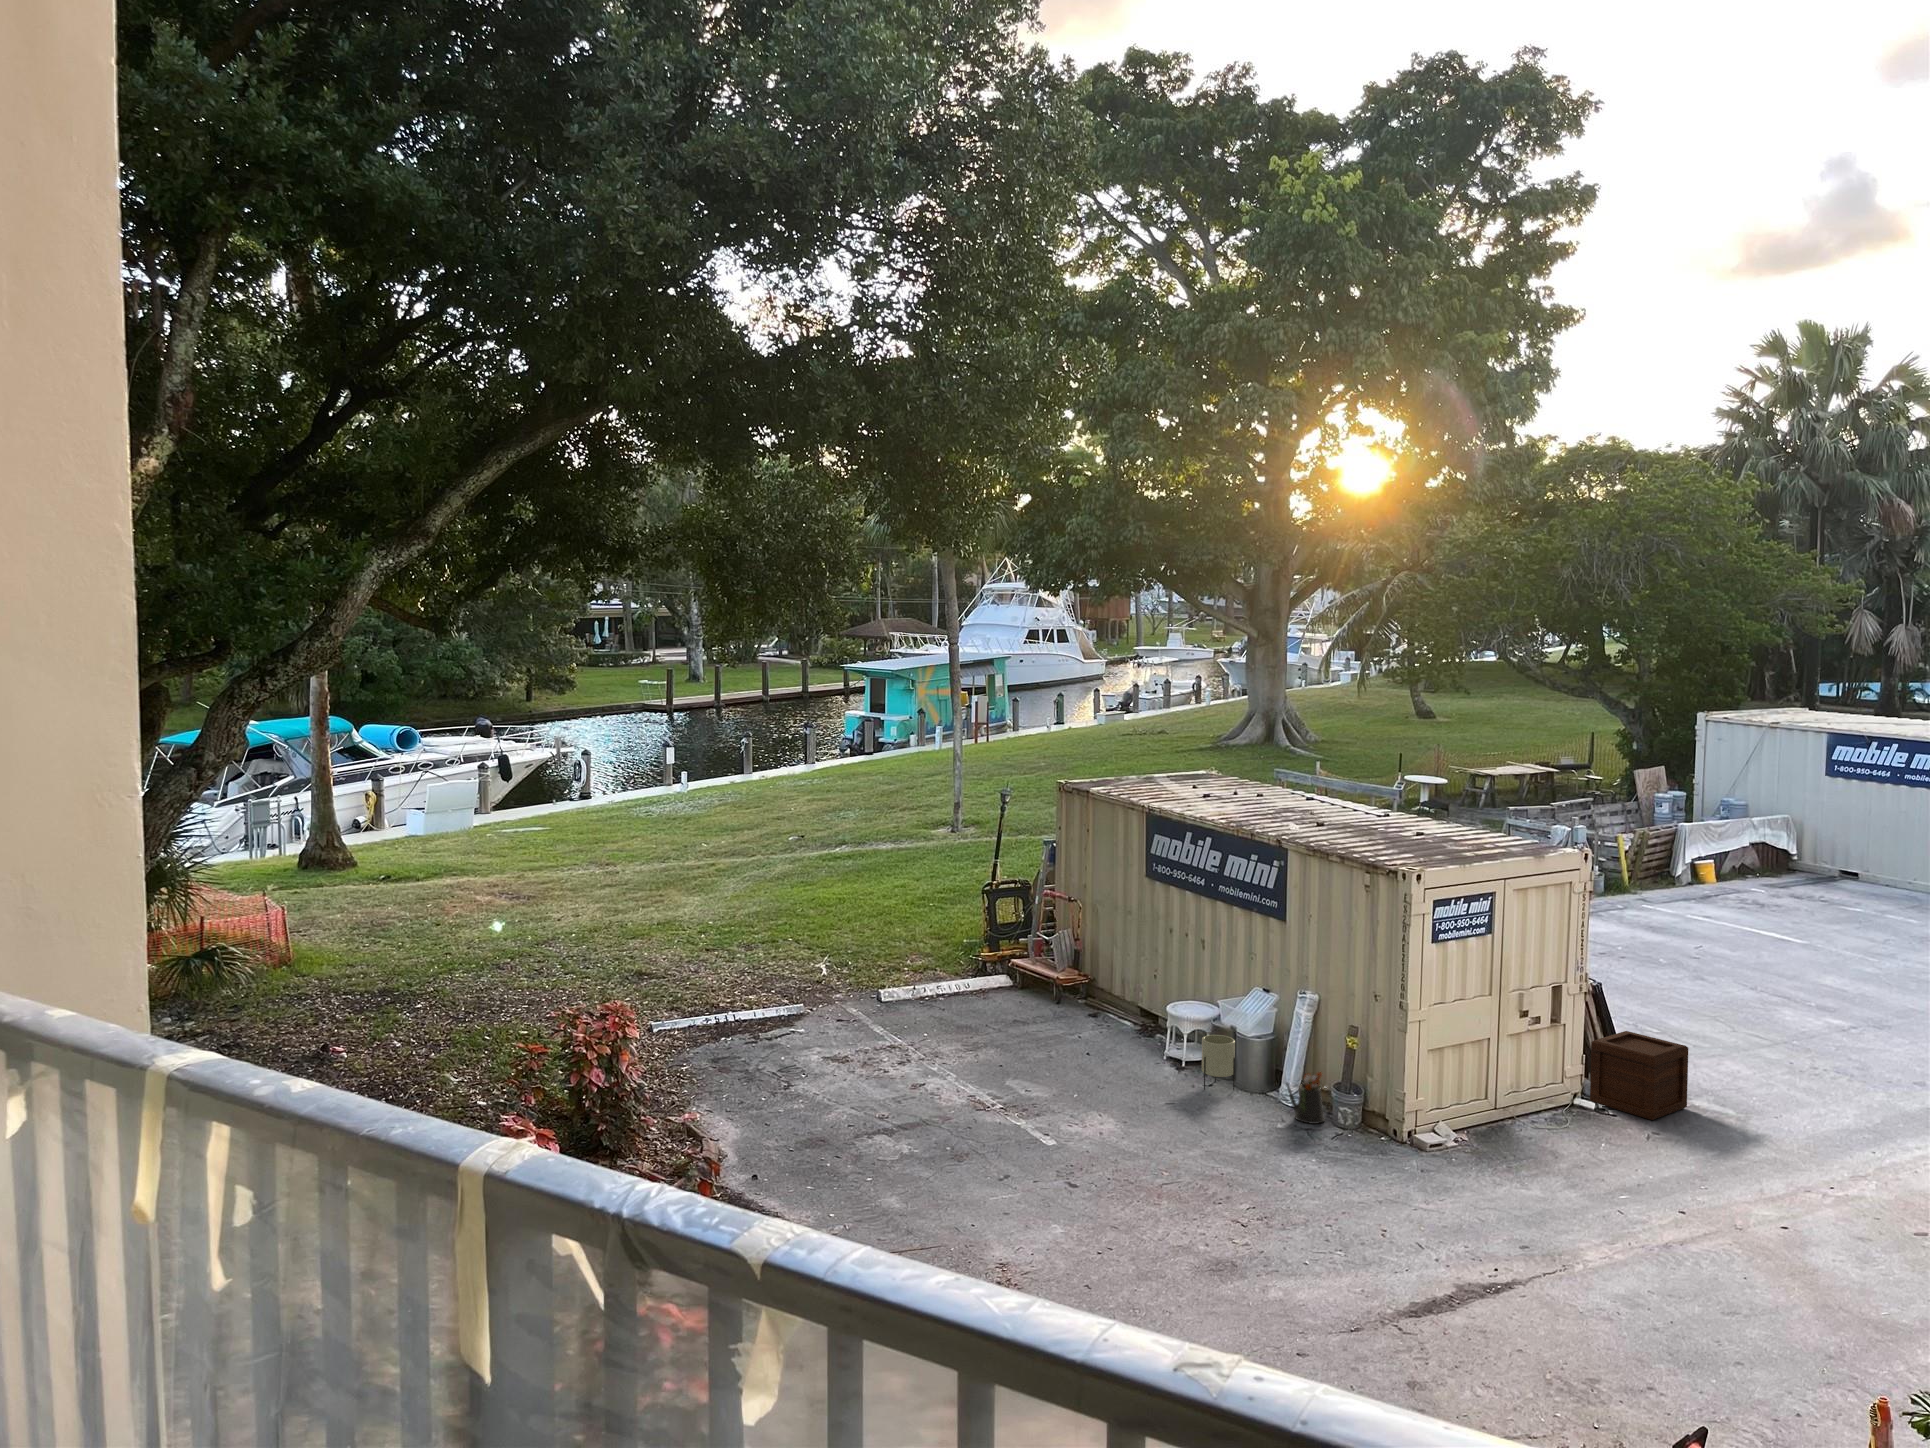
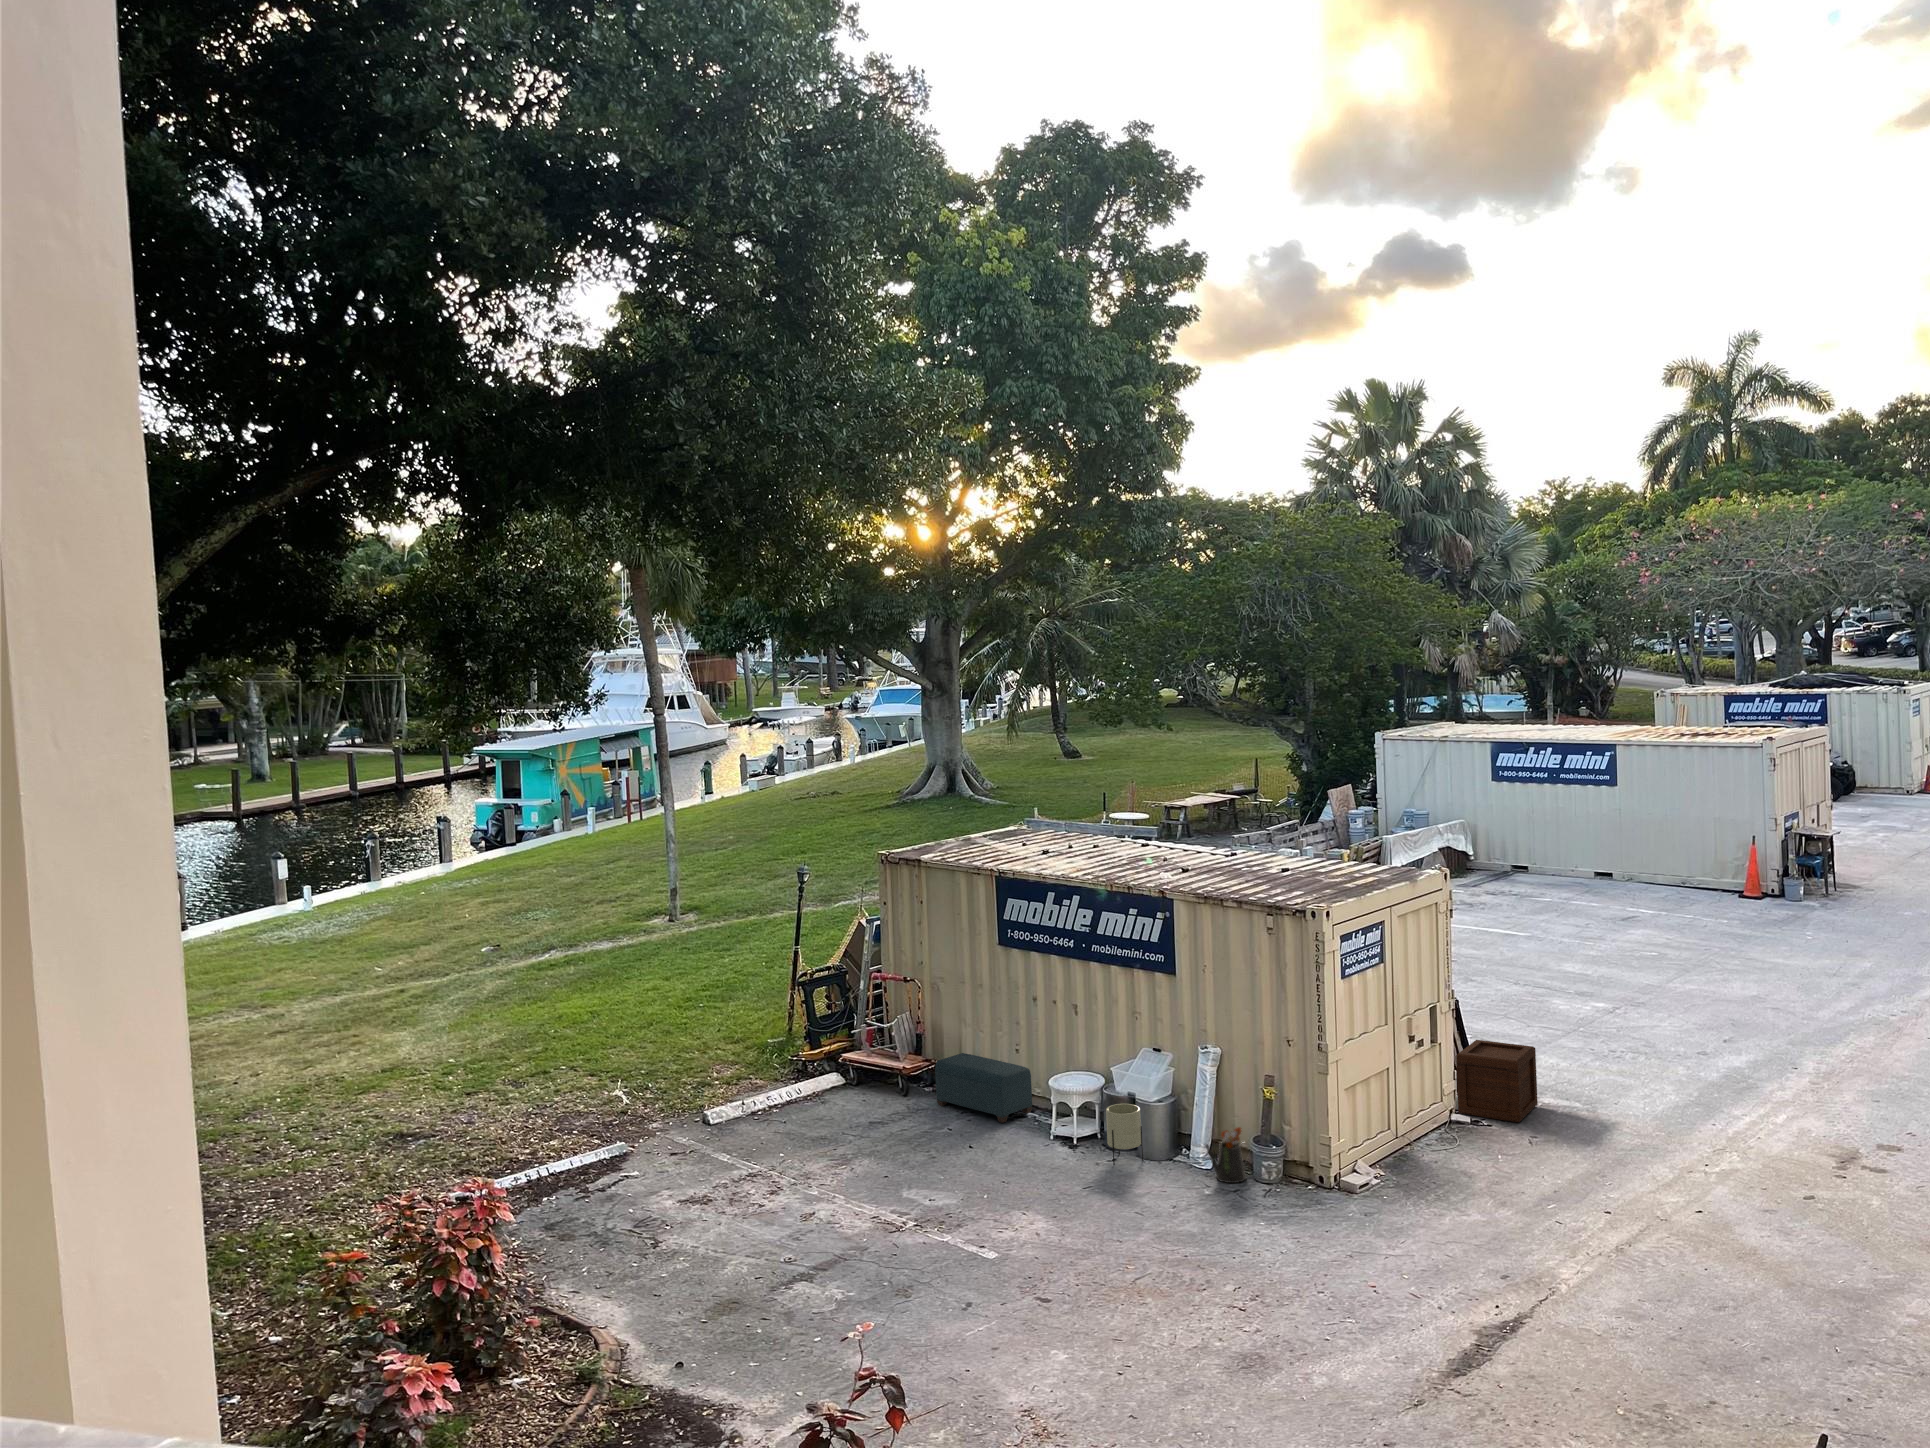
bench: none [1076,973,1158,1039] -> present [935,1053,1032,1123]

